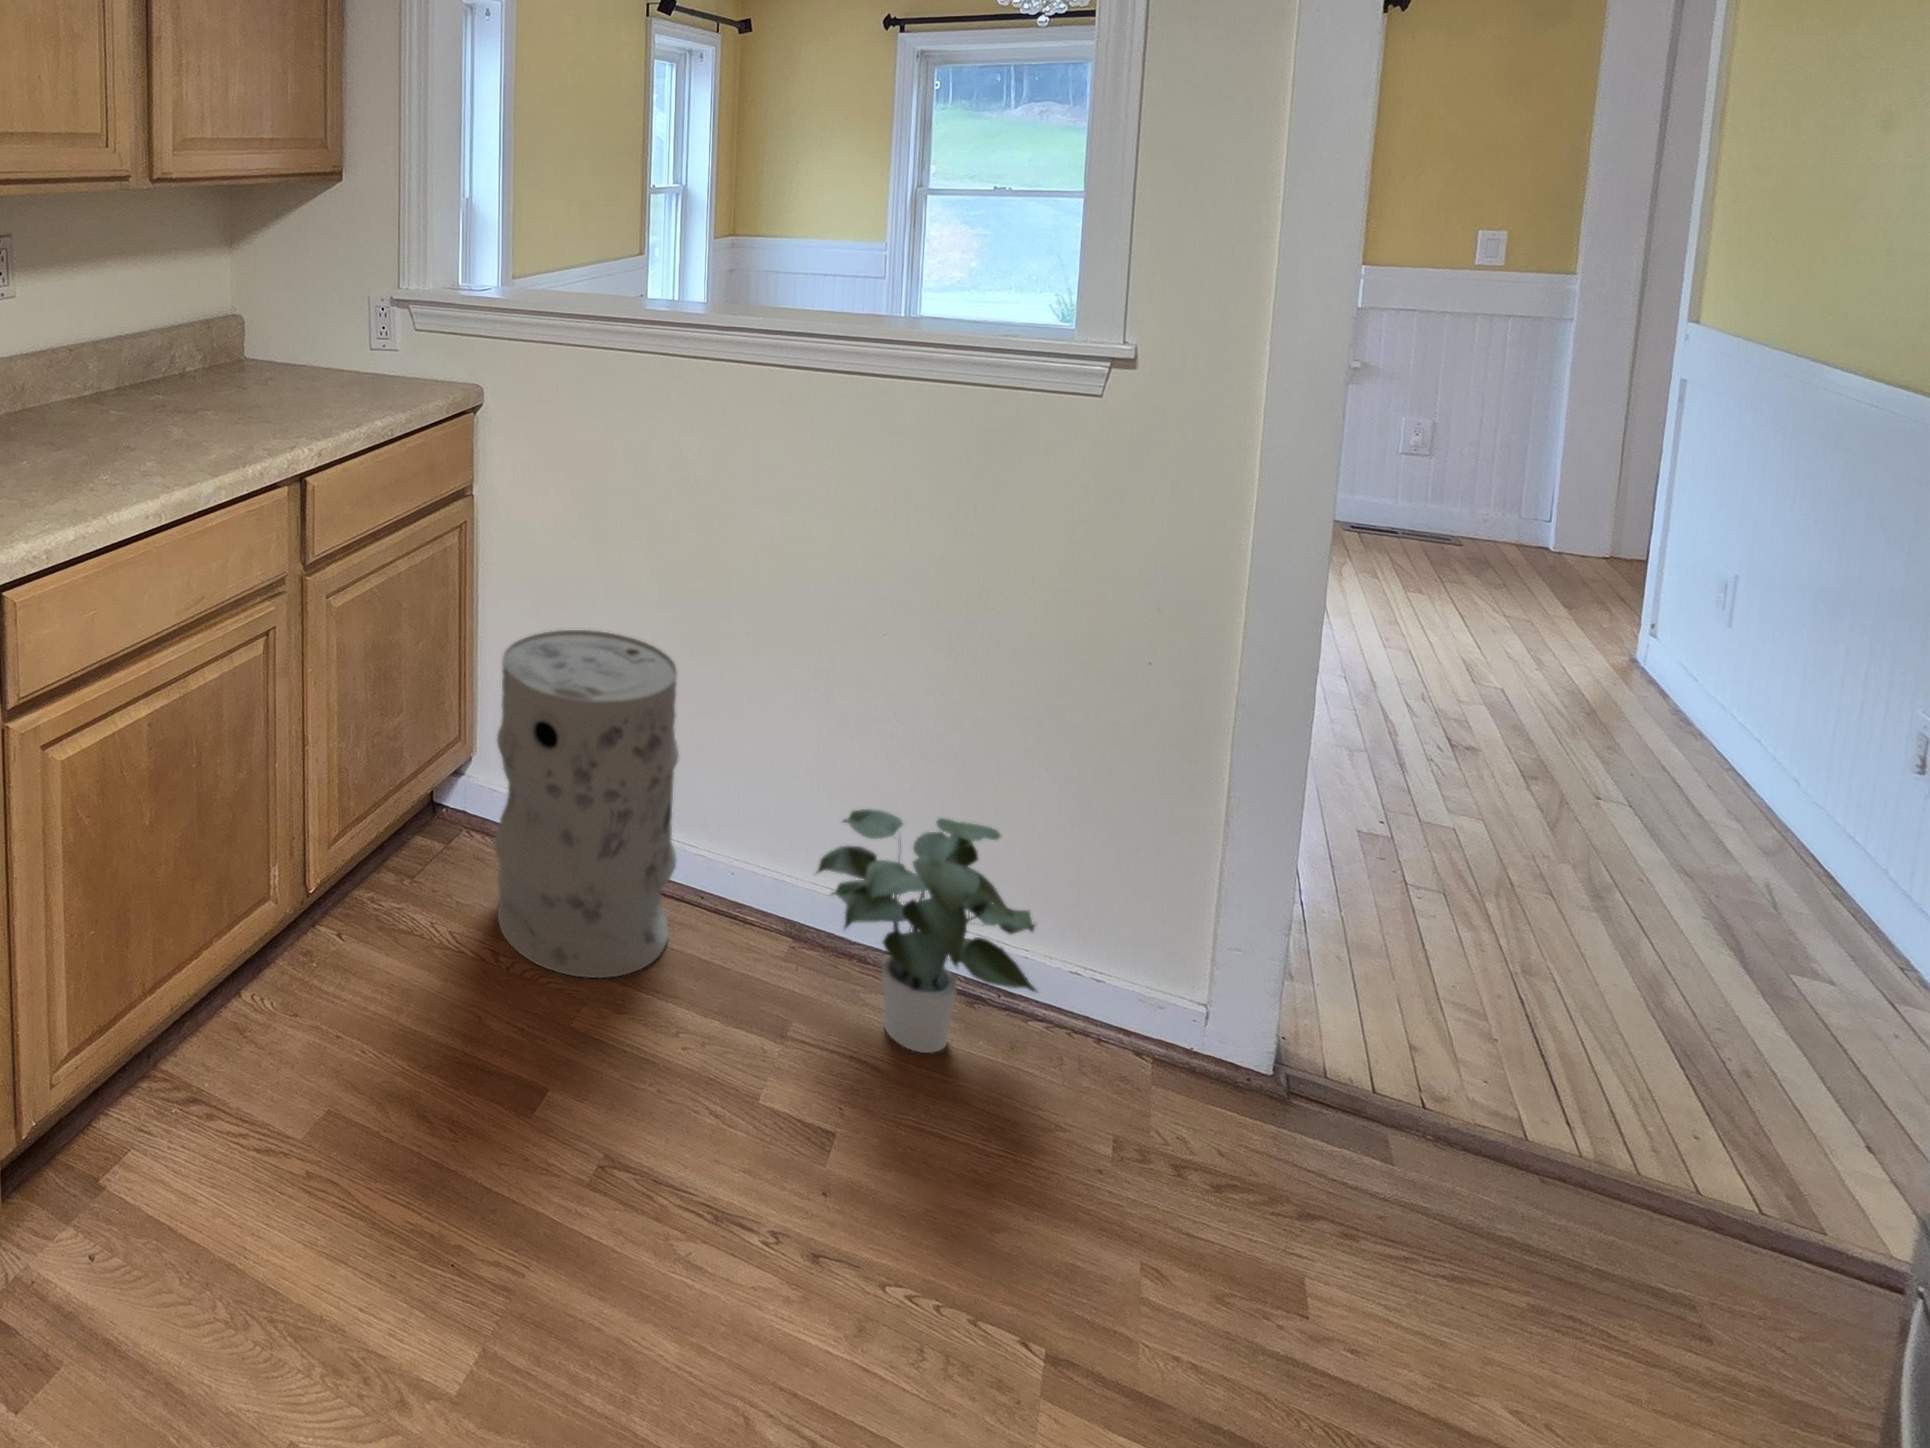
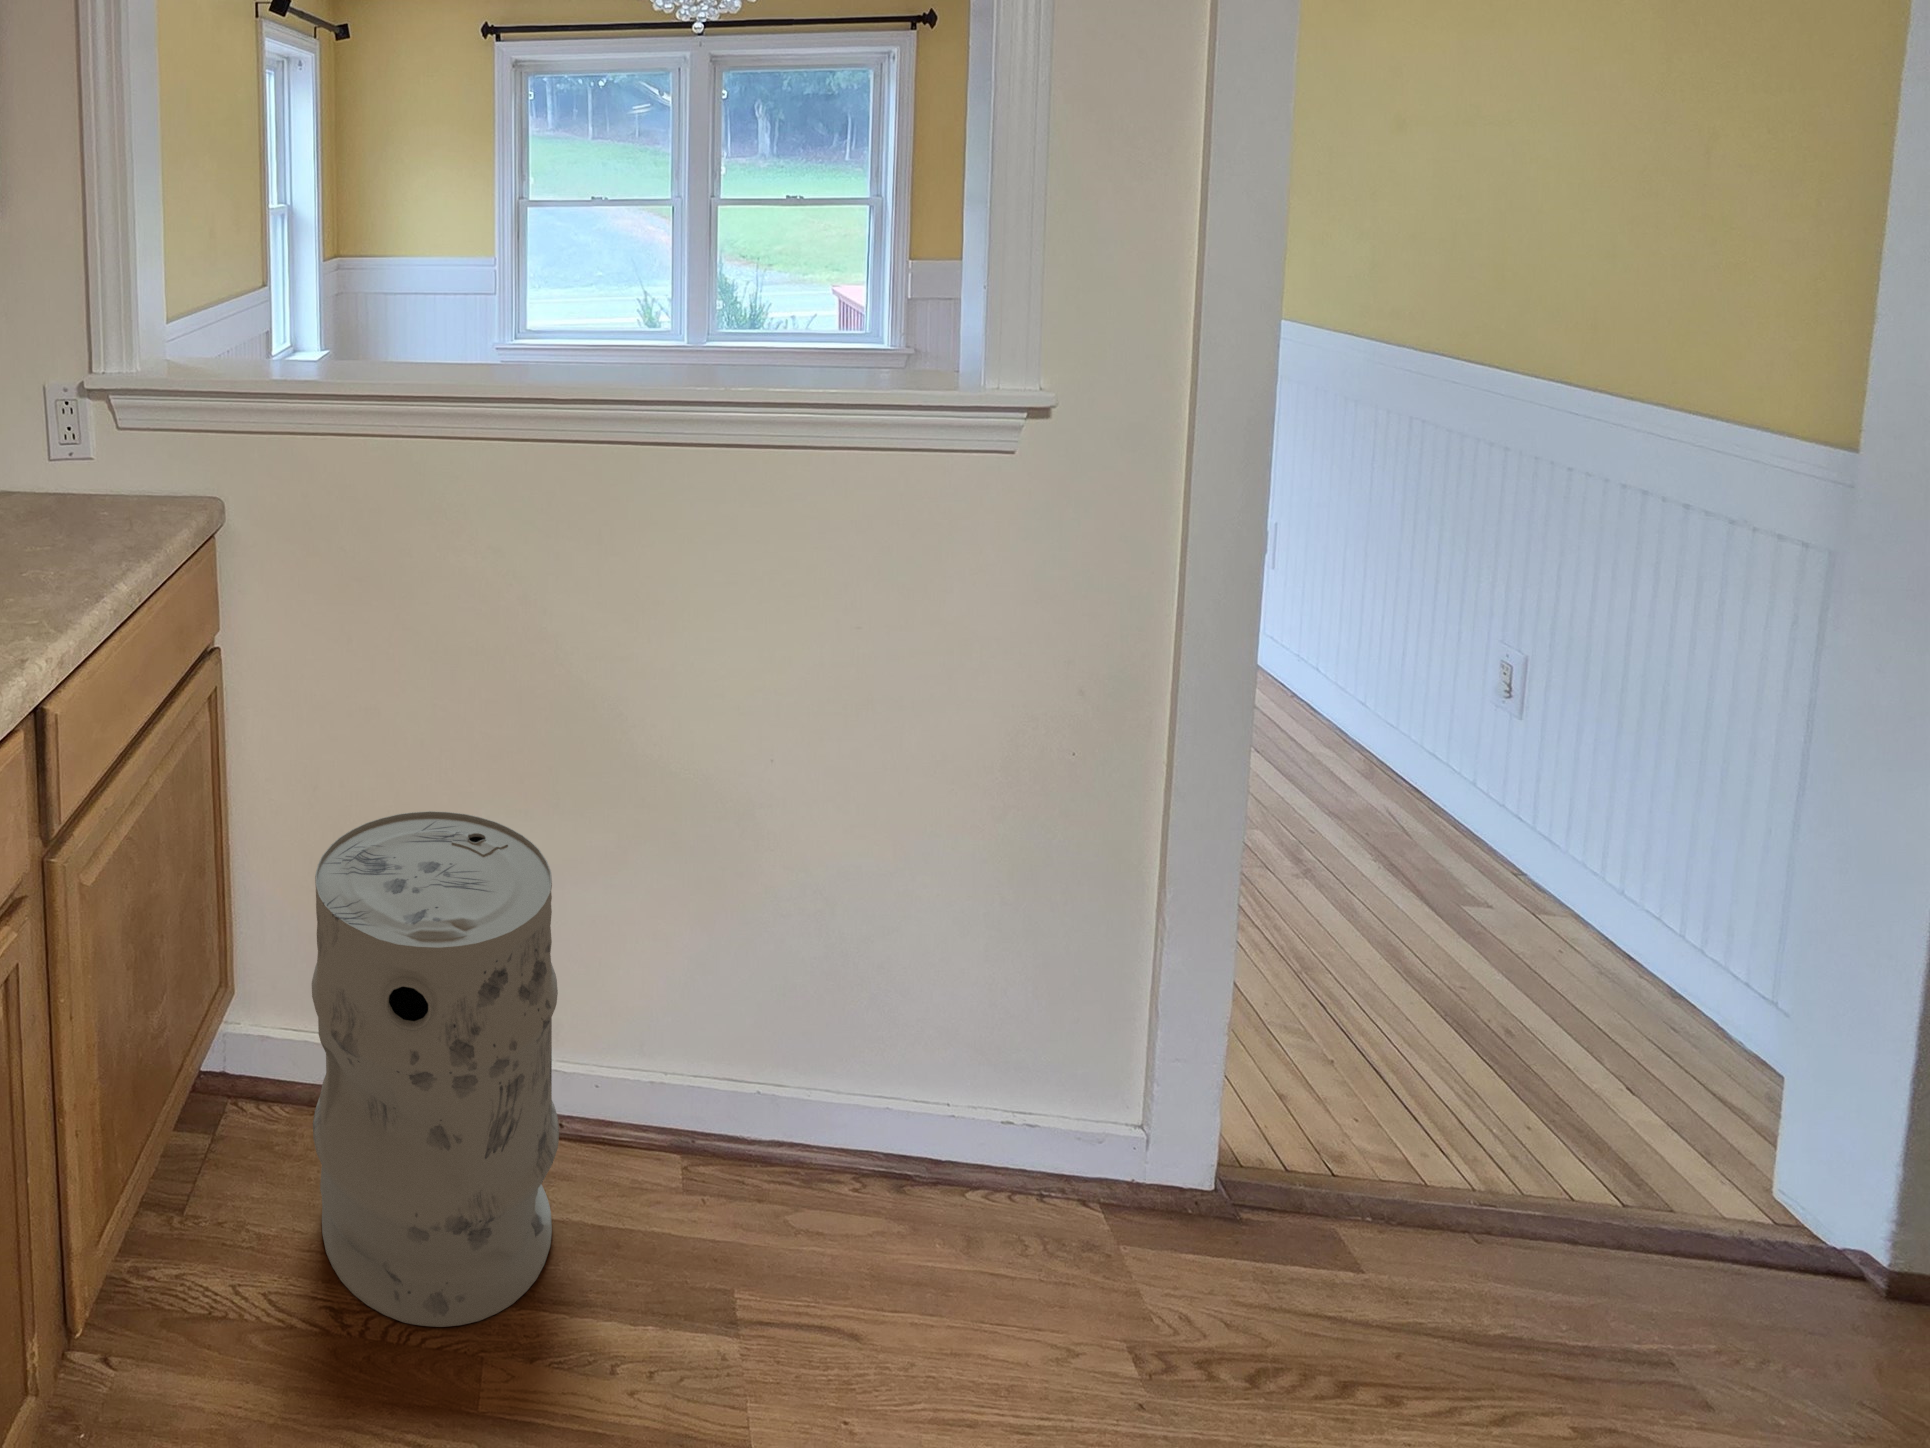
potted plant: present [817,809,1037,1053] -> none [740,981,1025,1294]

